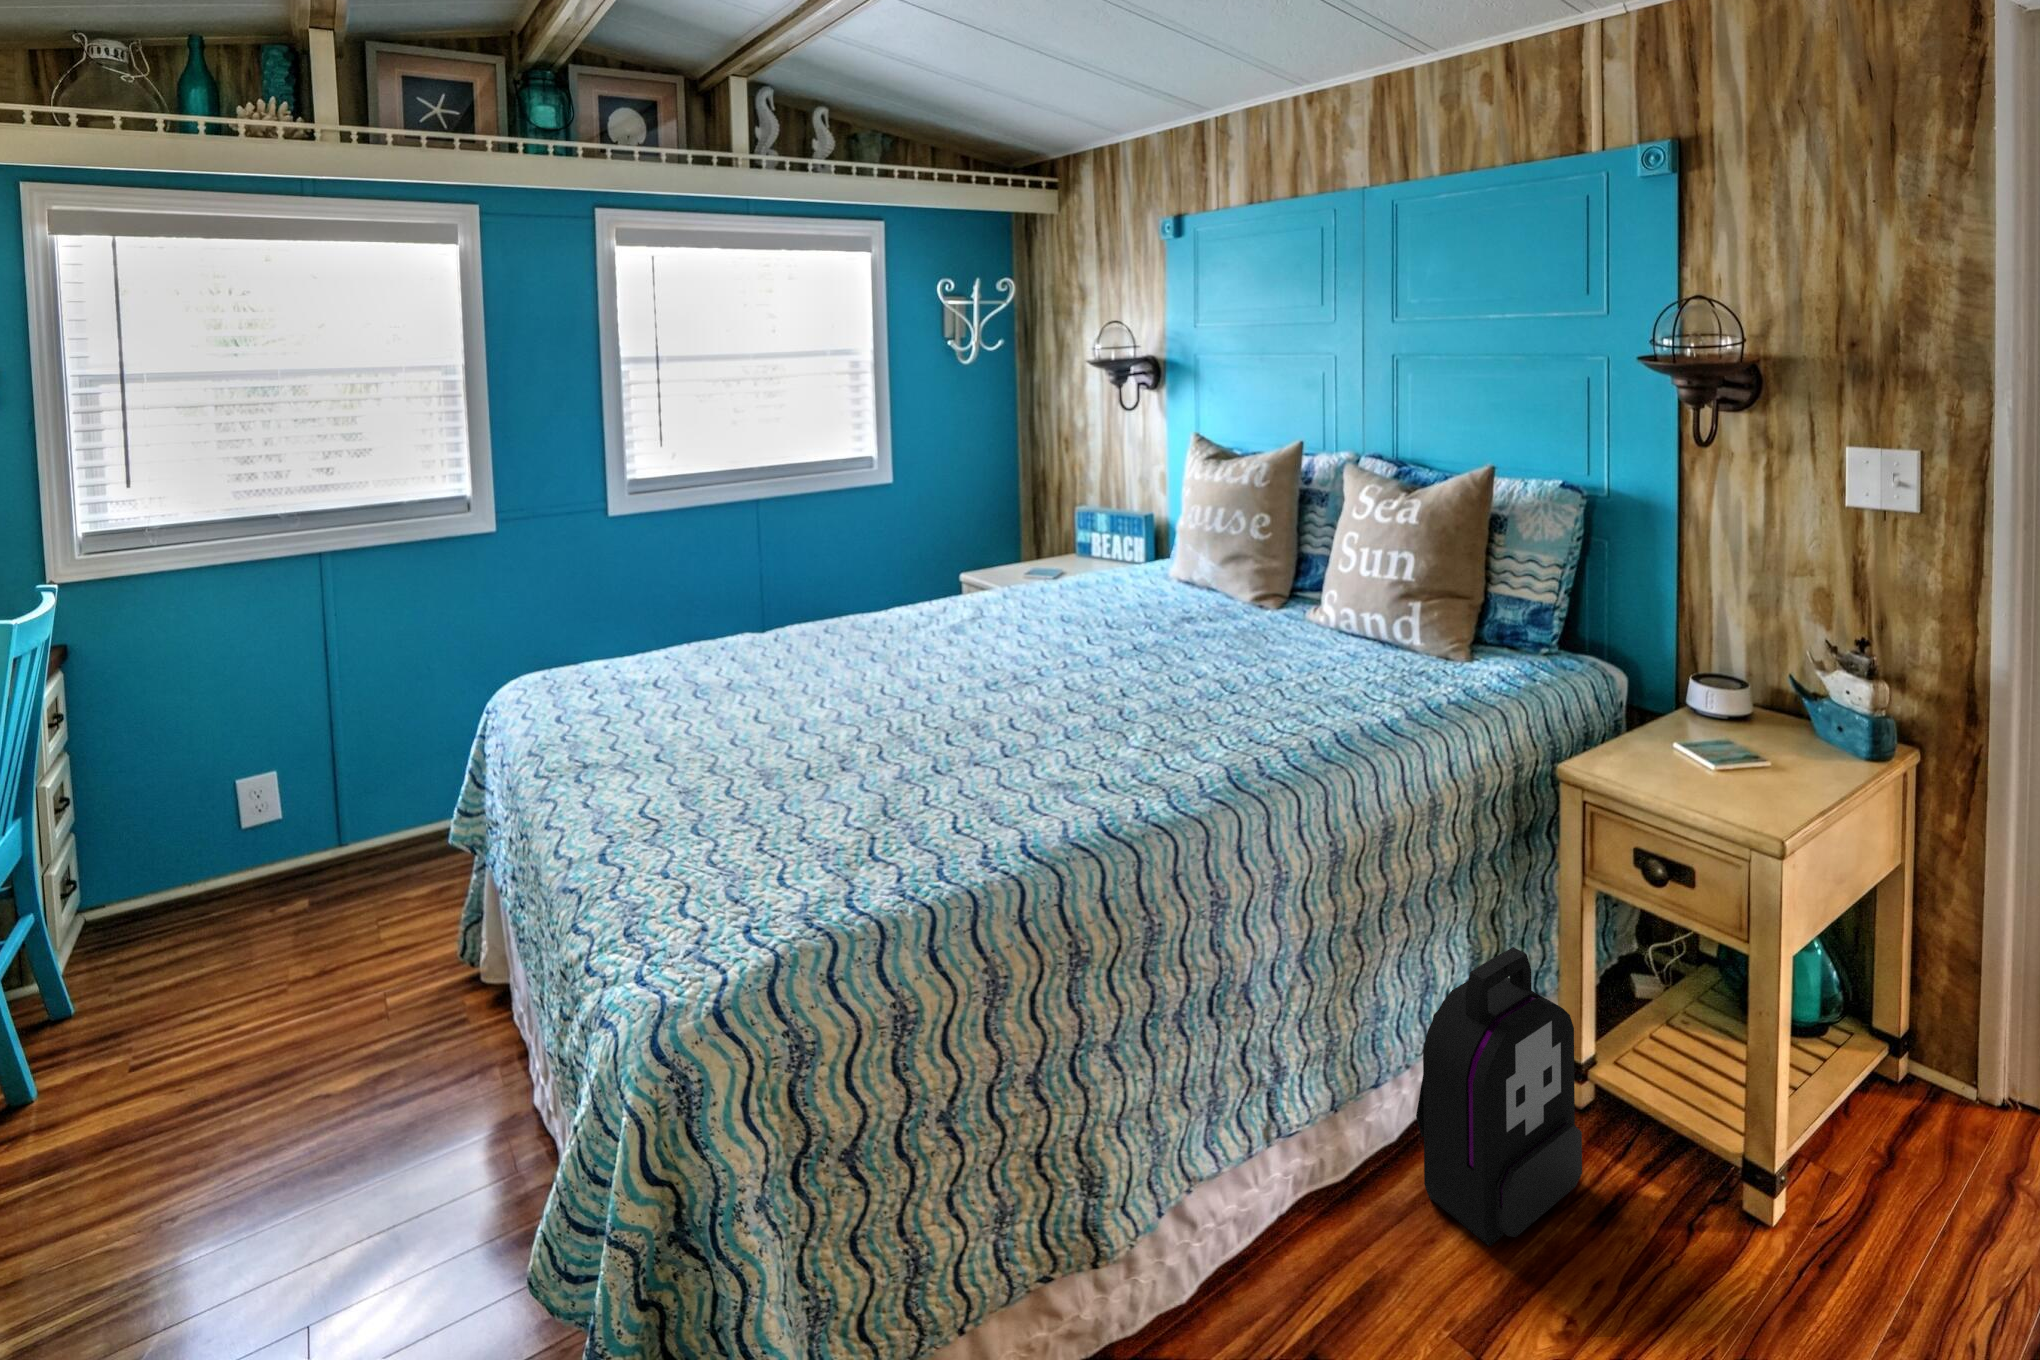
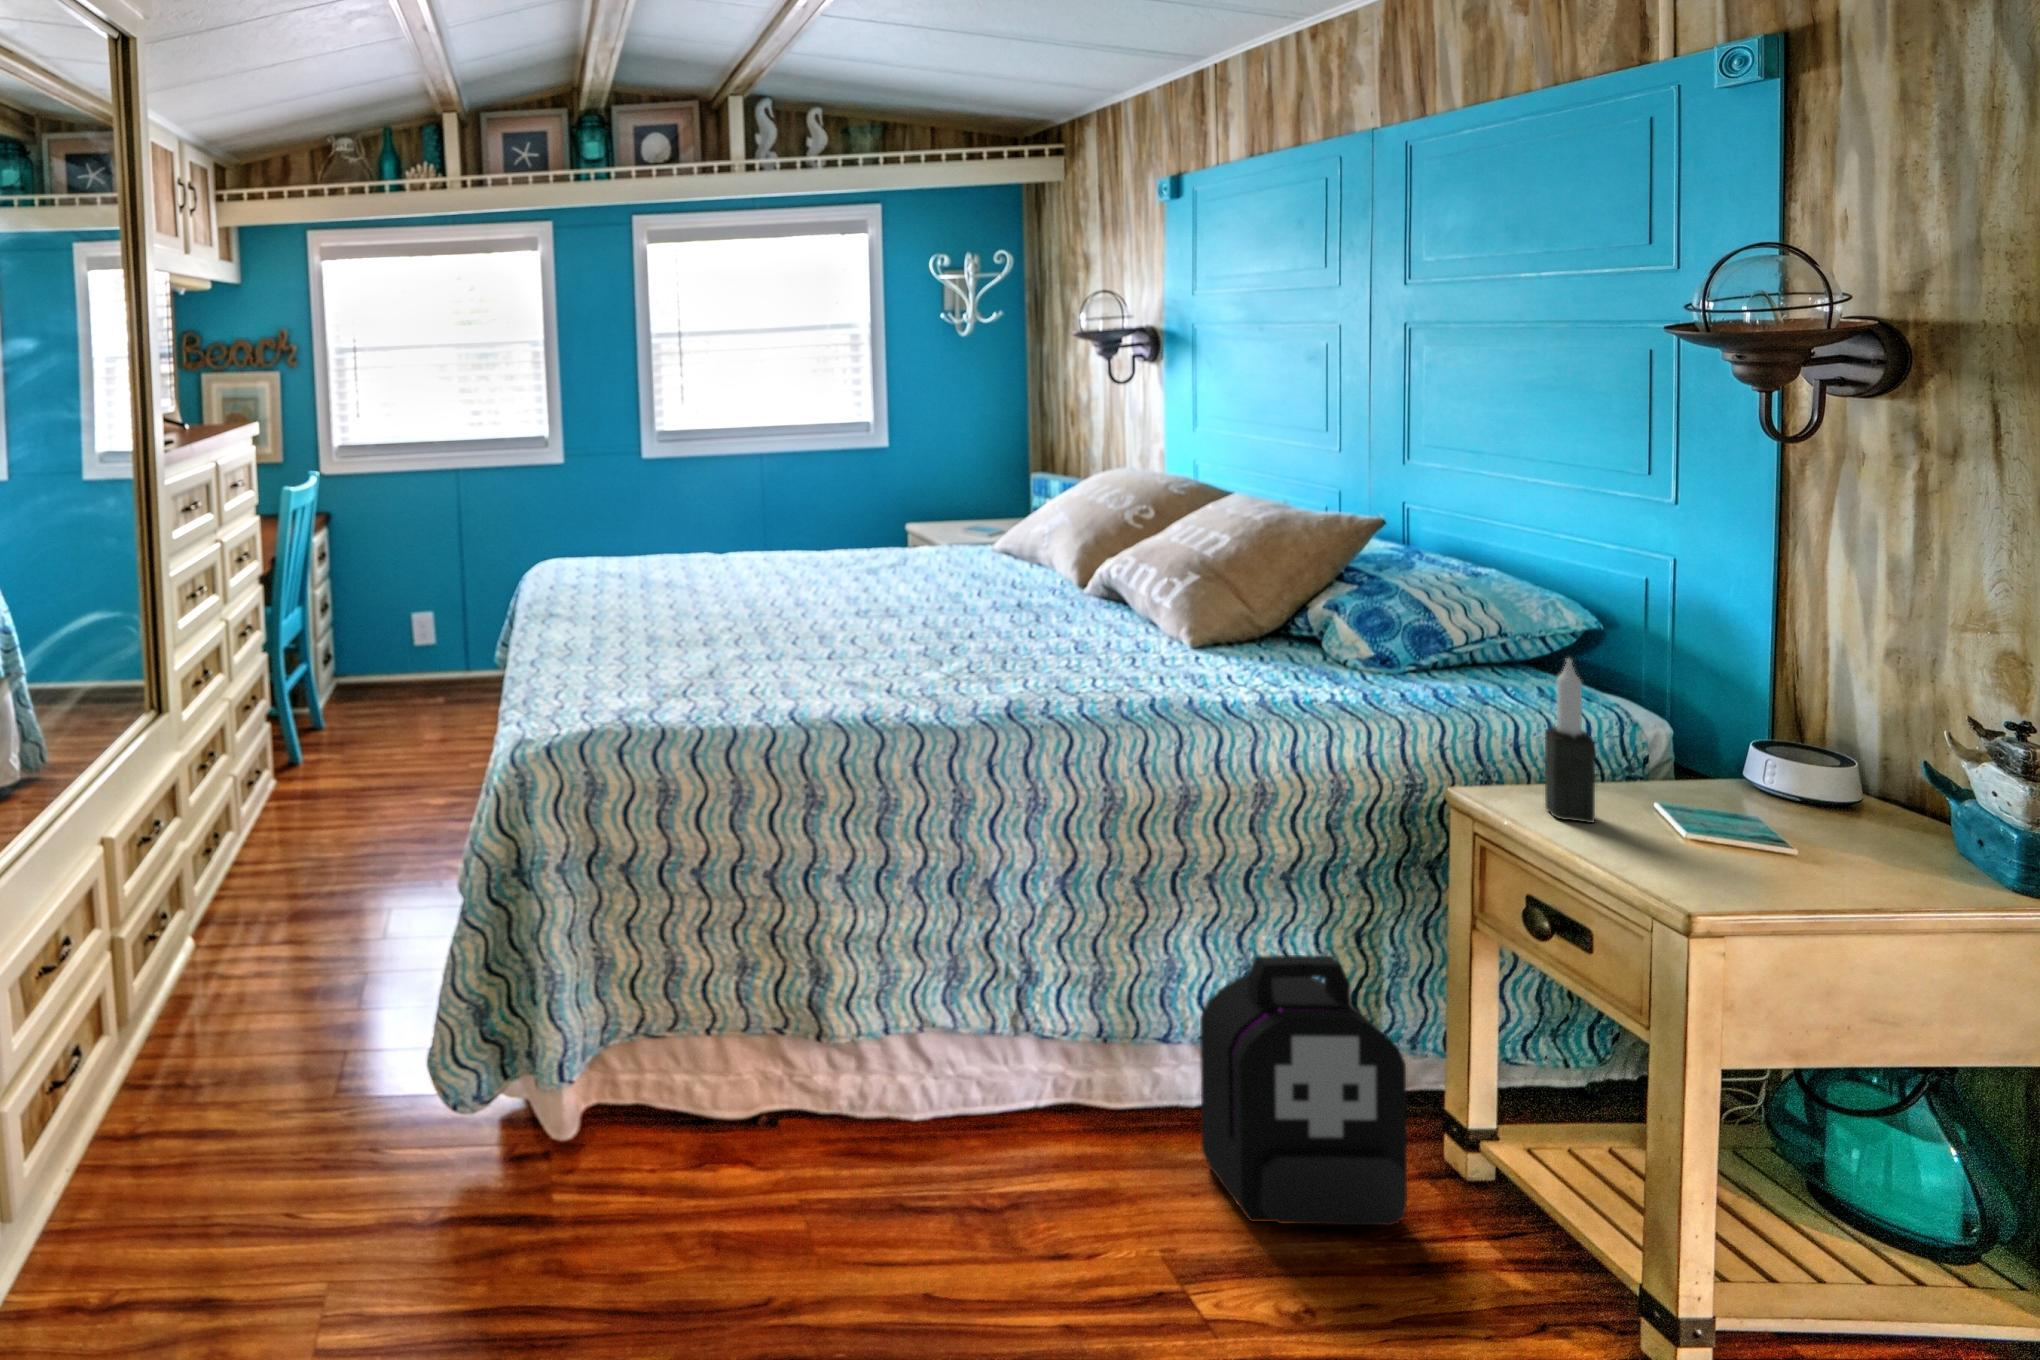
candle: none [1634,635,1671,773] -> present [1545,659,1595,823]

